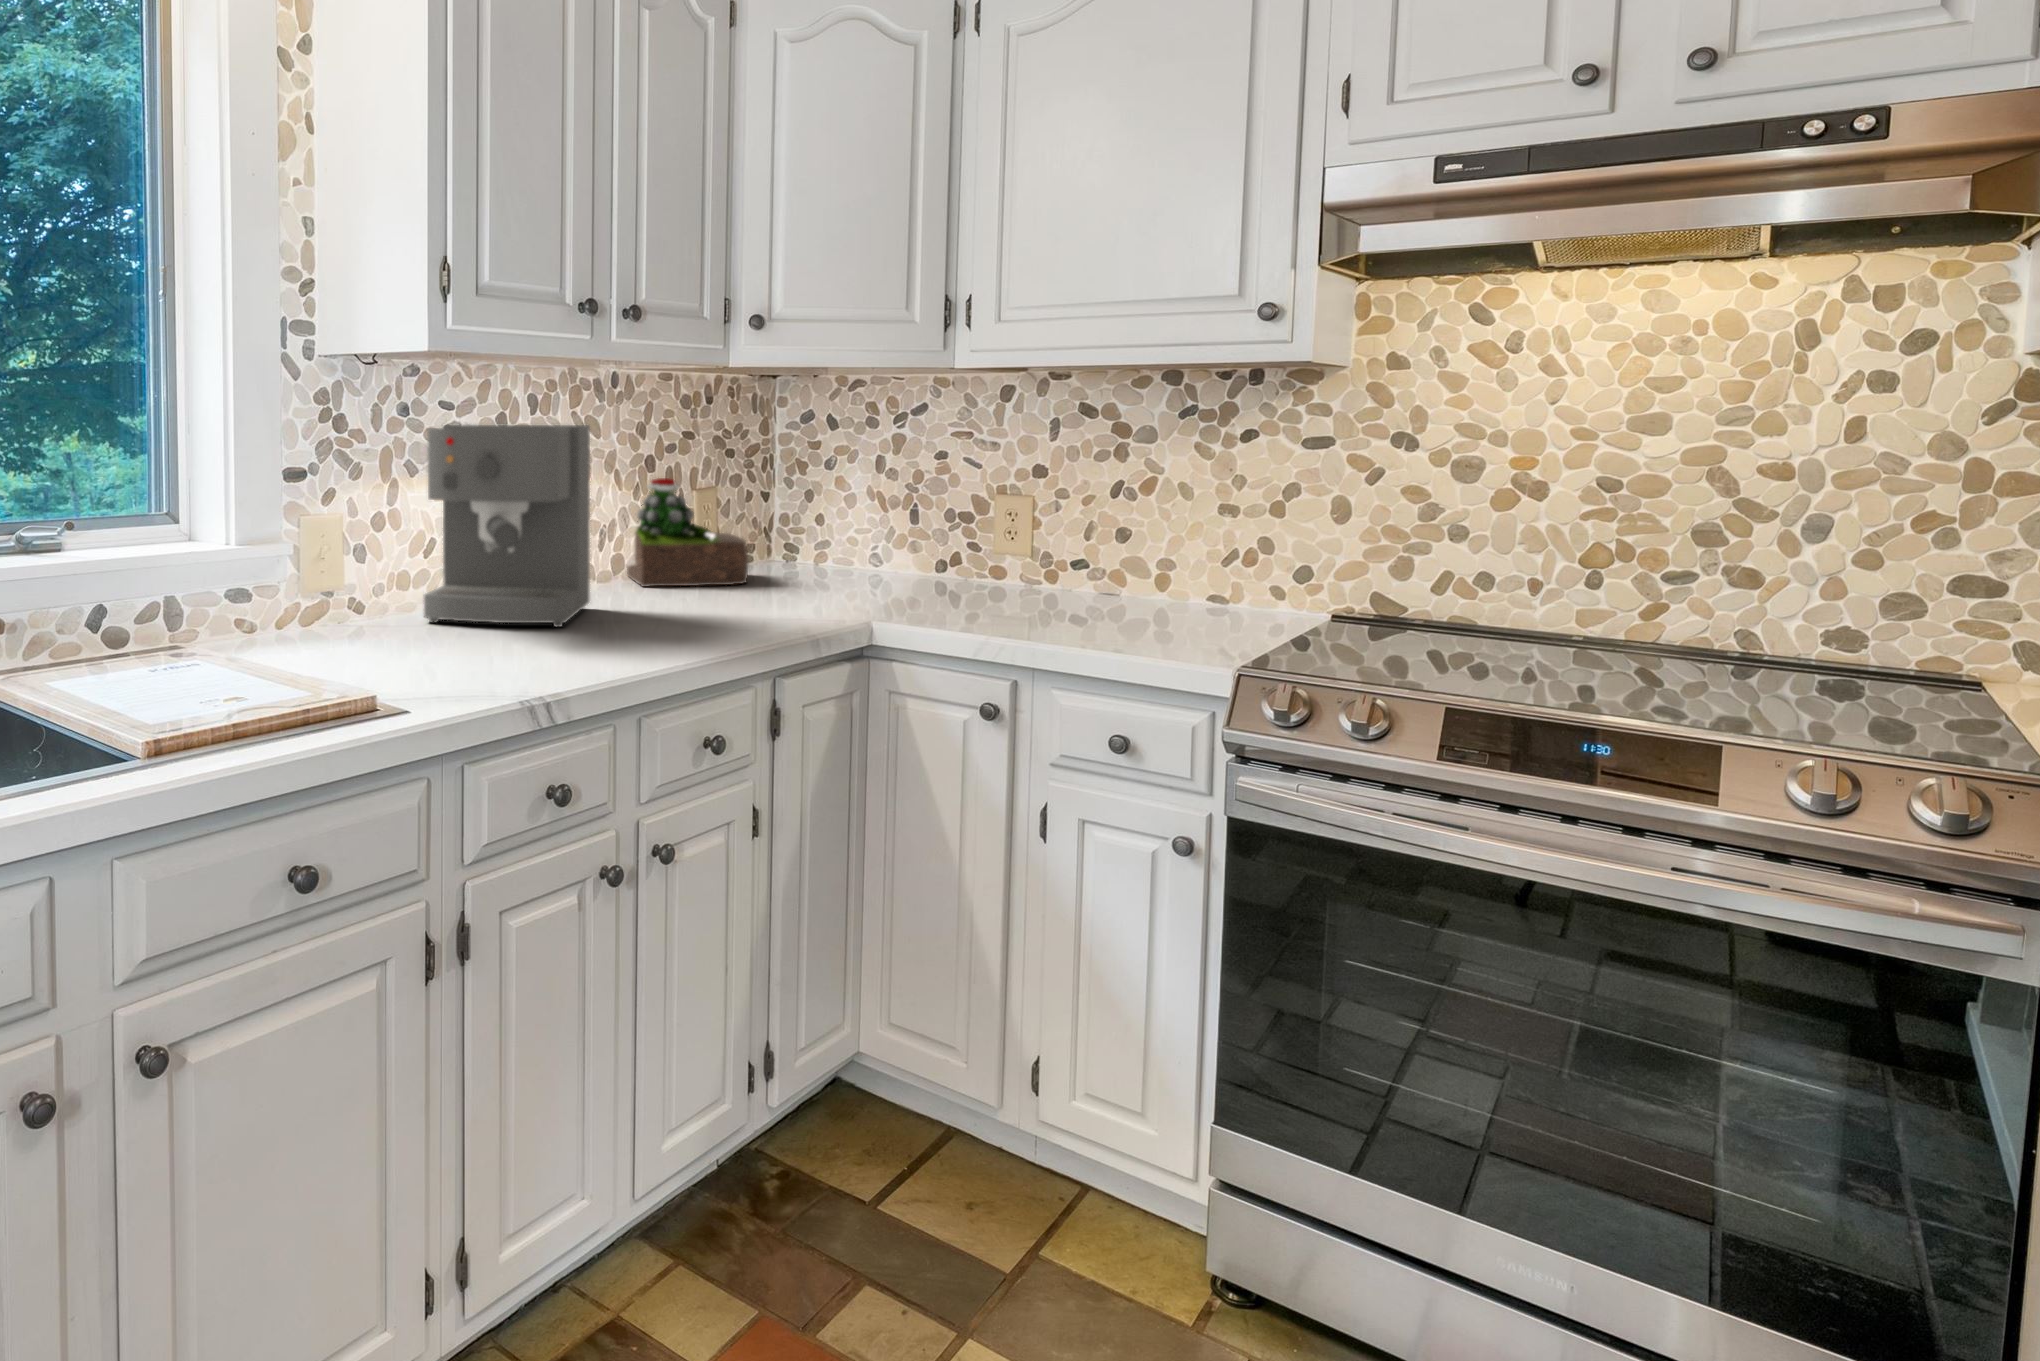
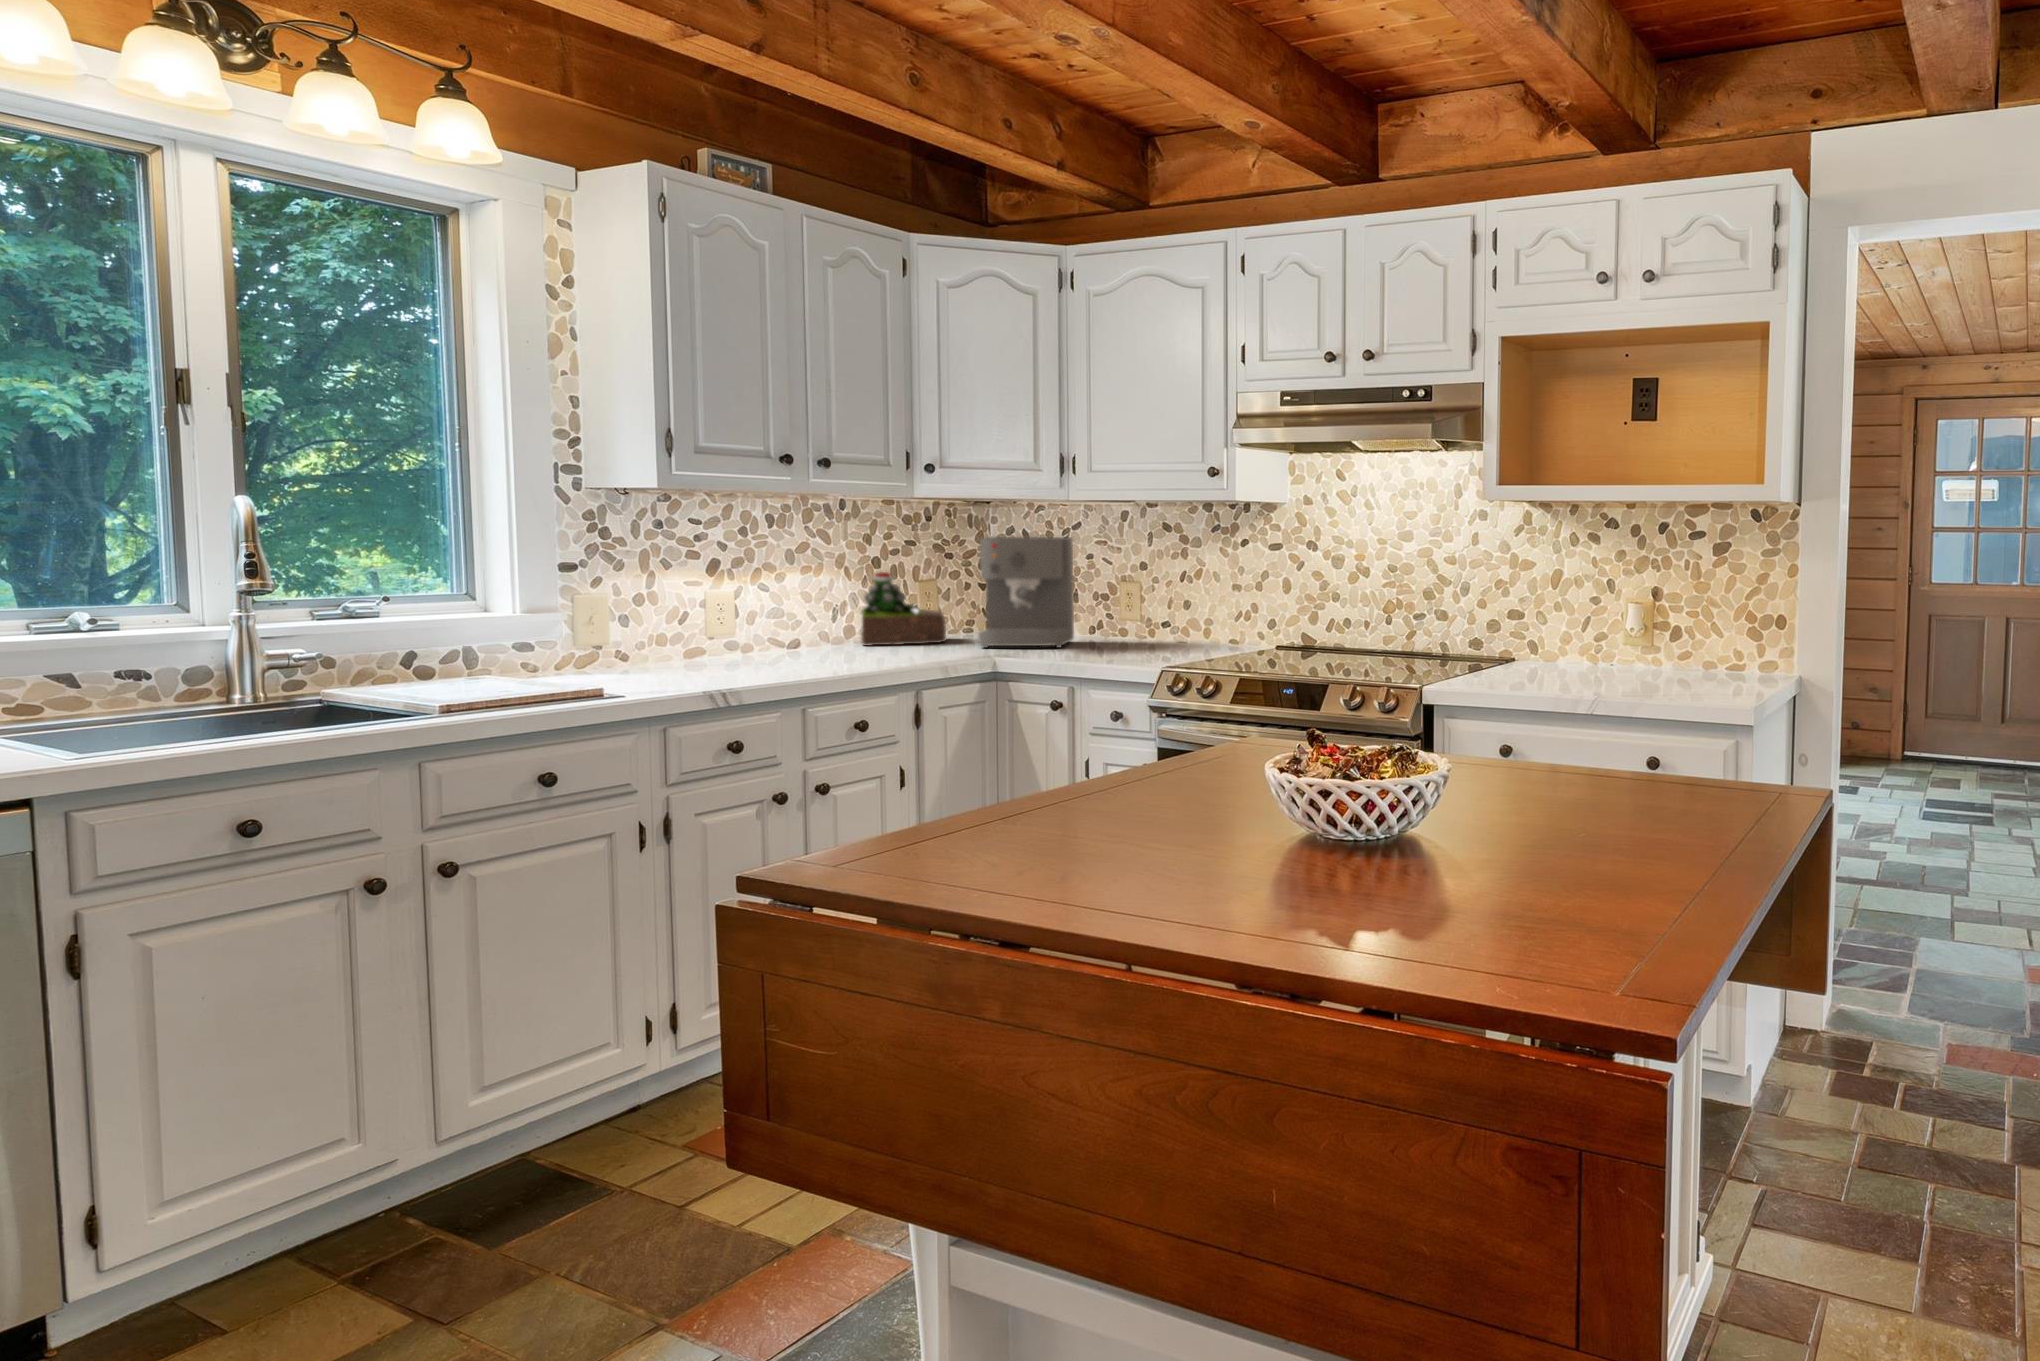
coffee maker: present [424,424,590,627] -> present [979,537,1074,648]

